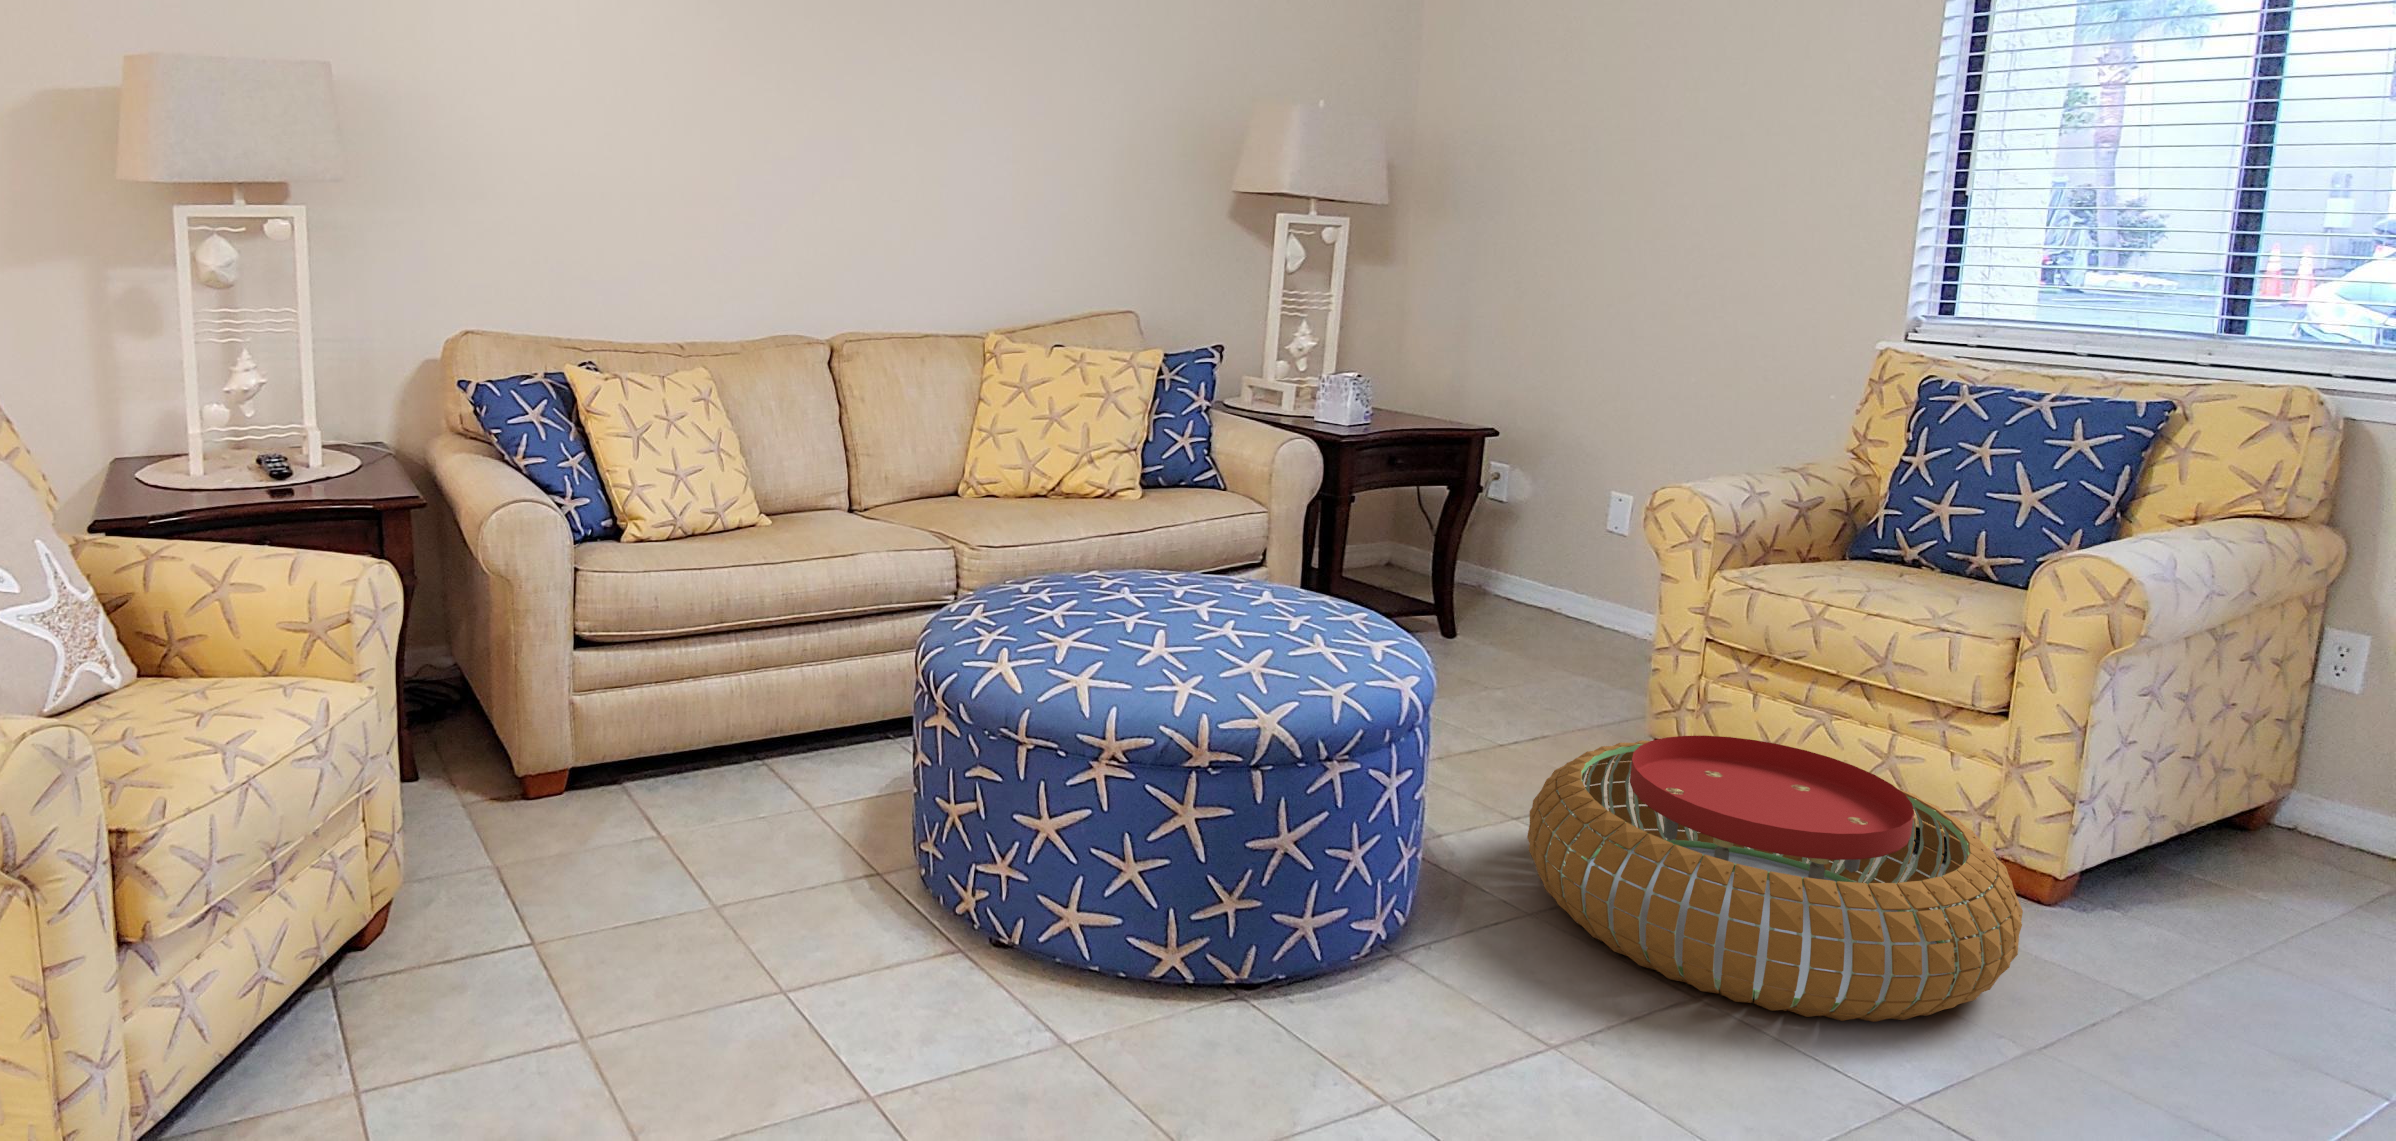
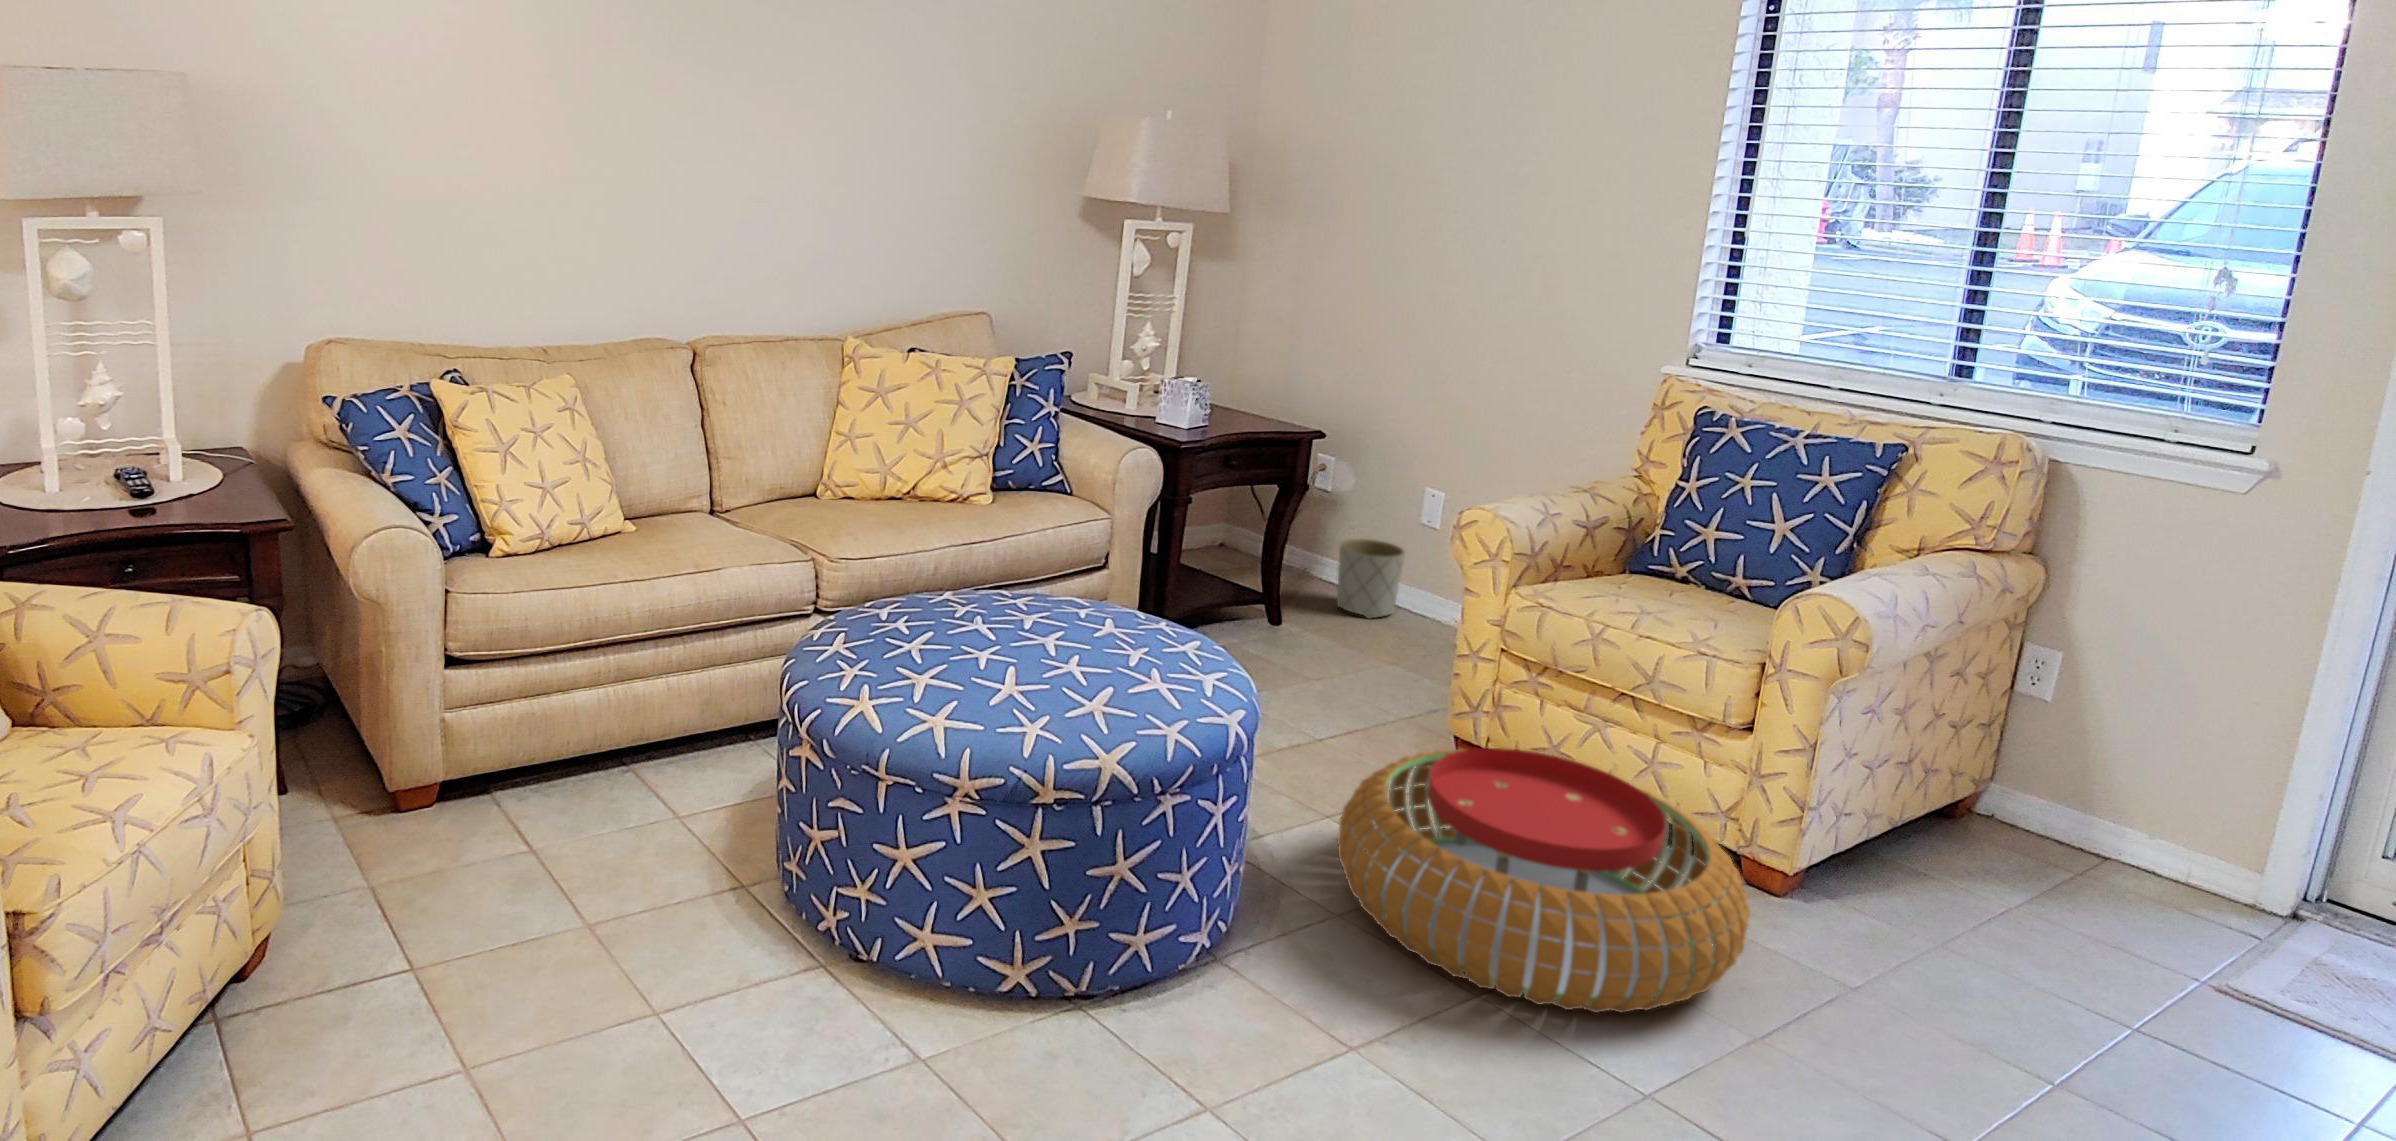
planter: none [1514,549,1589,633] -> present [1337,539,1405,618]

